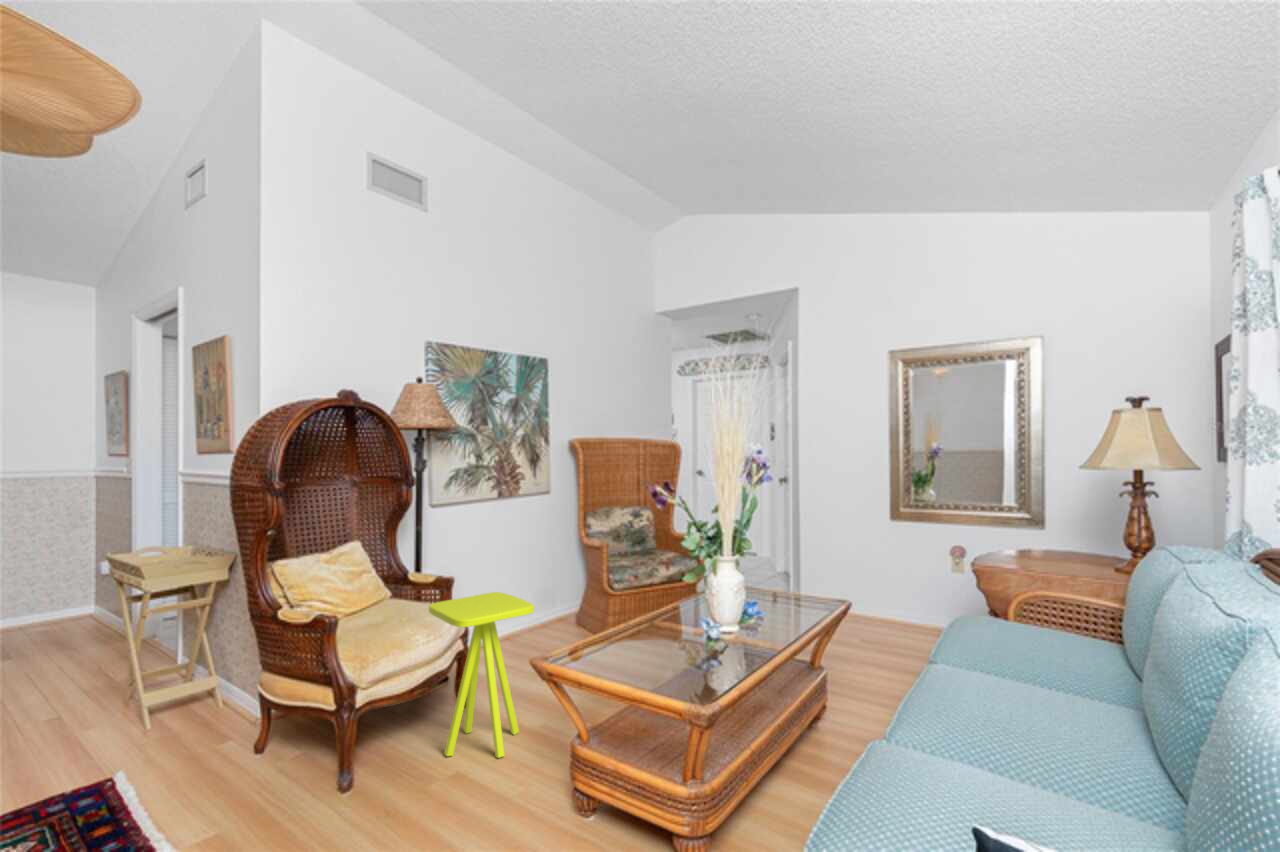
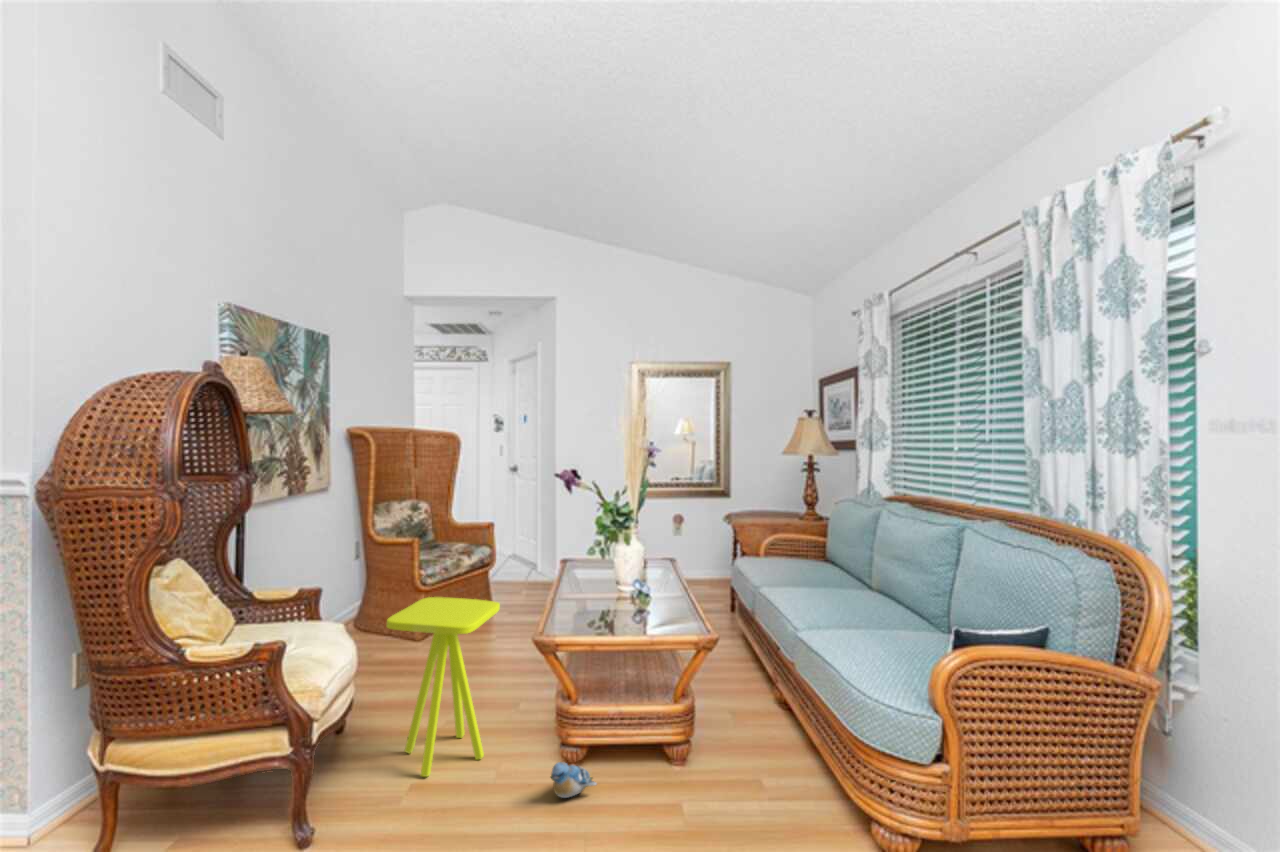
plush toy: none [484,780,539,822] -> present [551,762,597,798]

